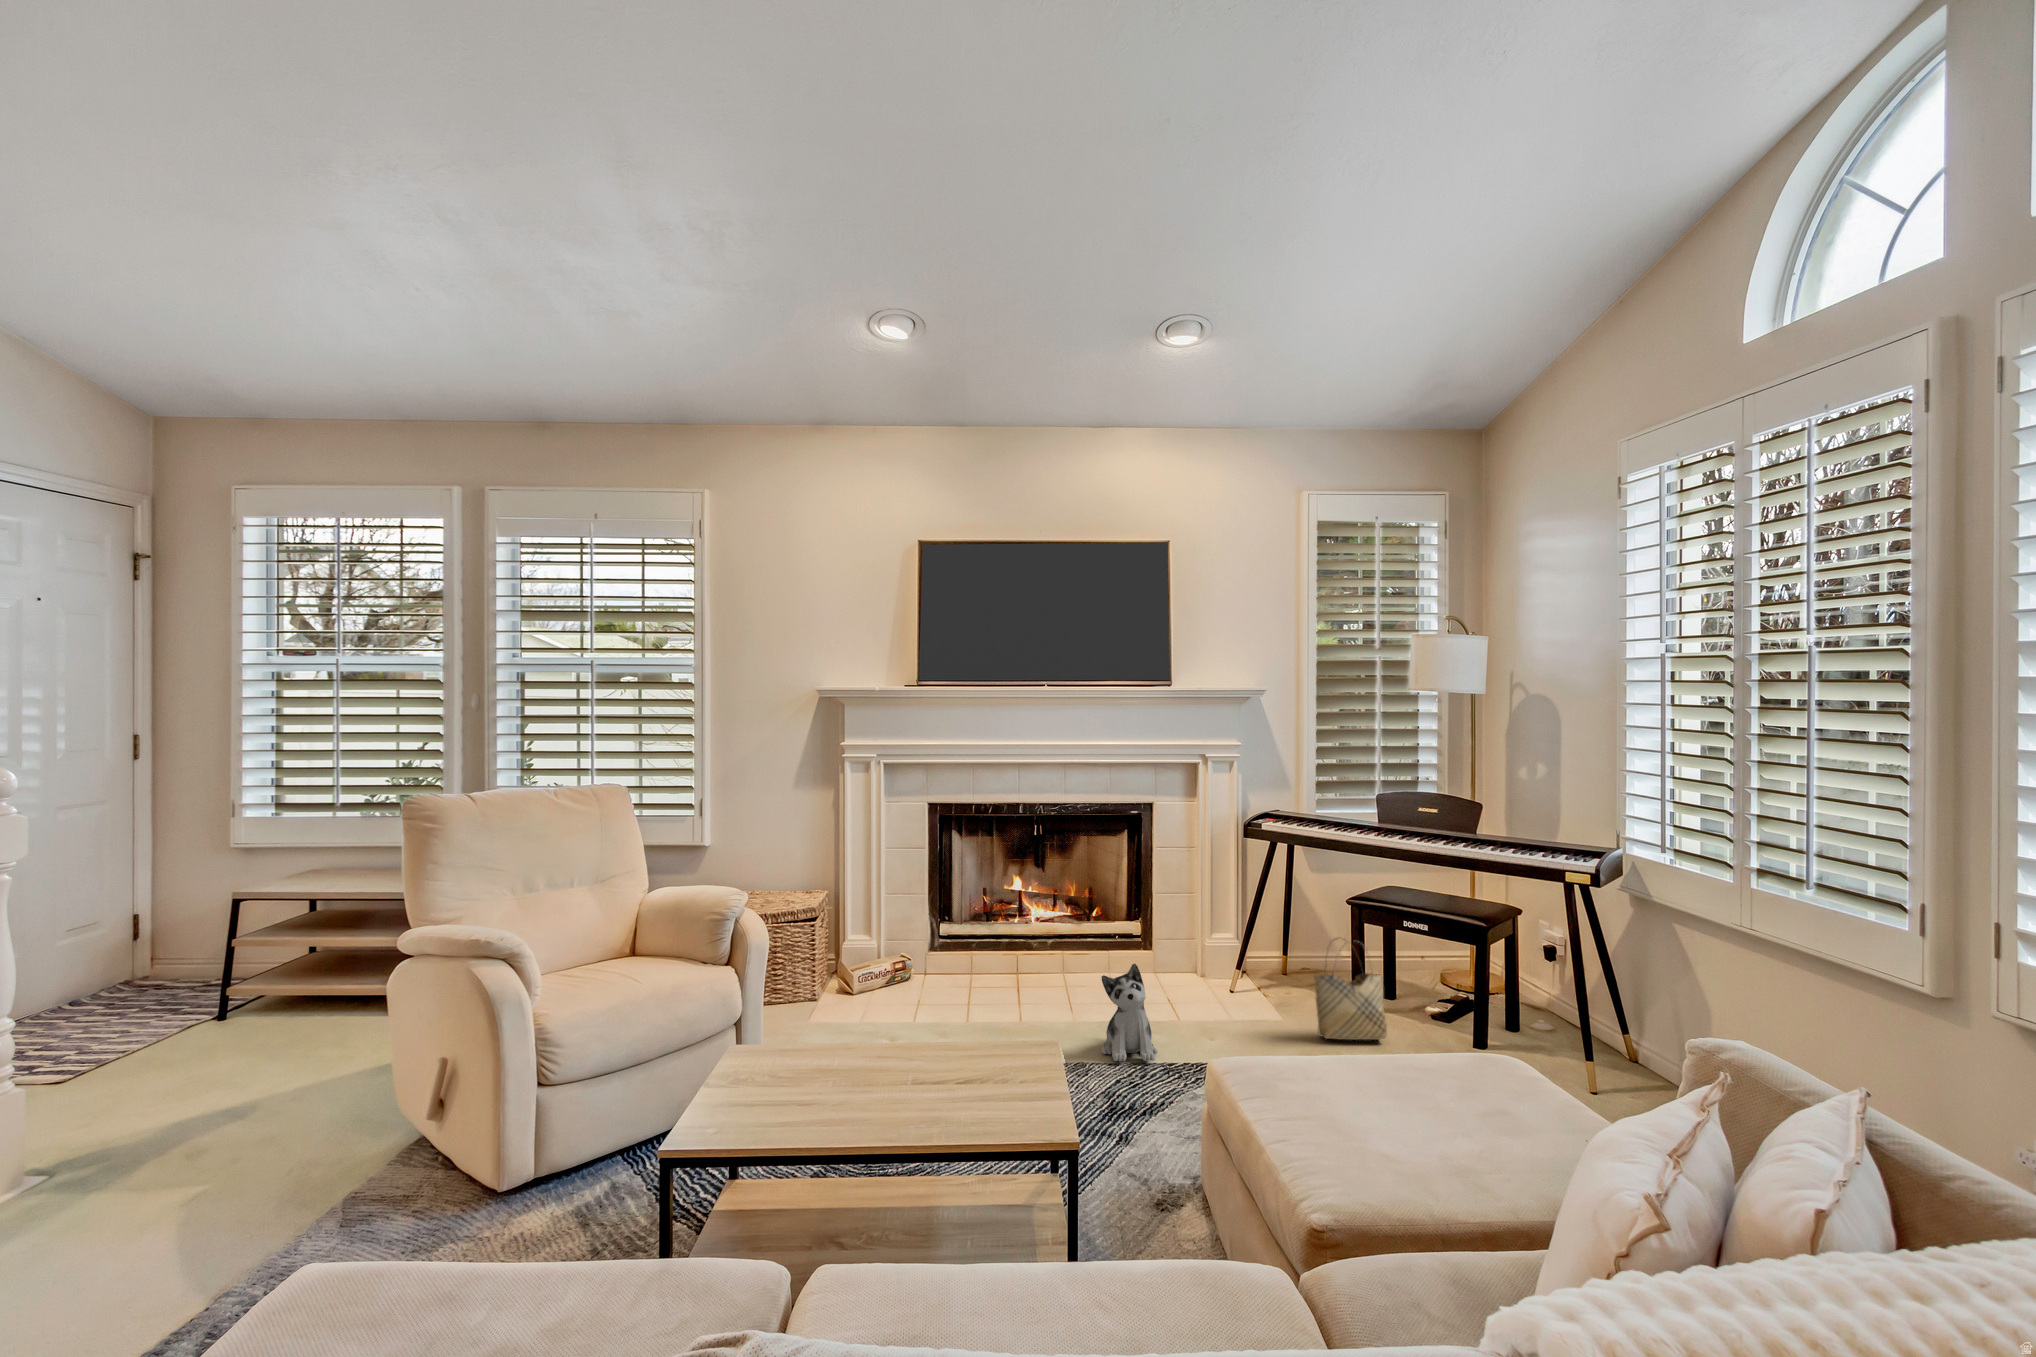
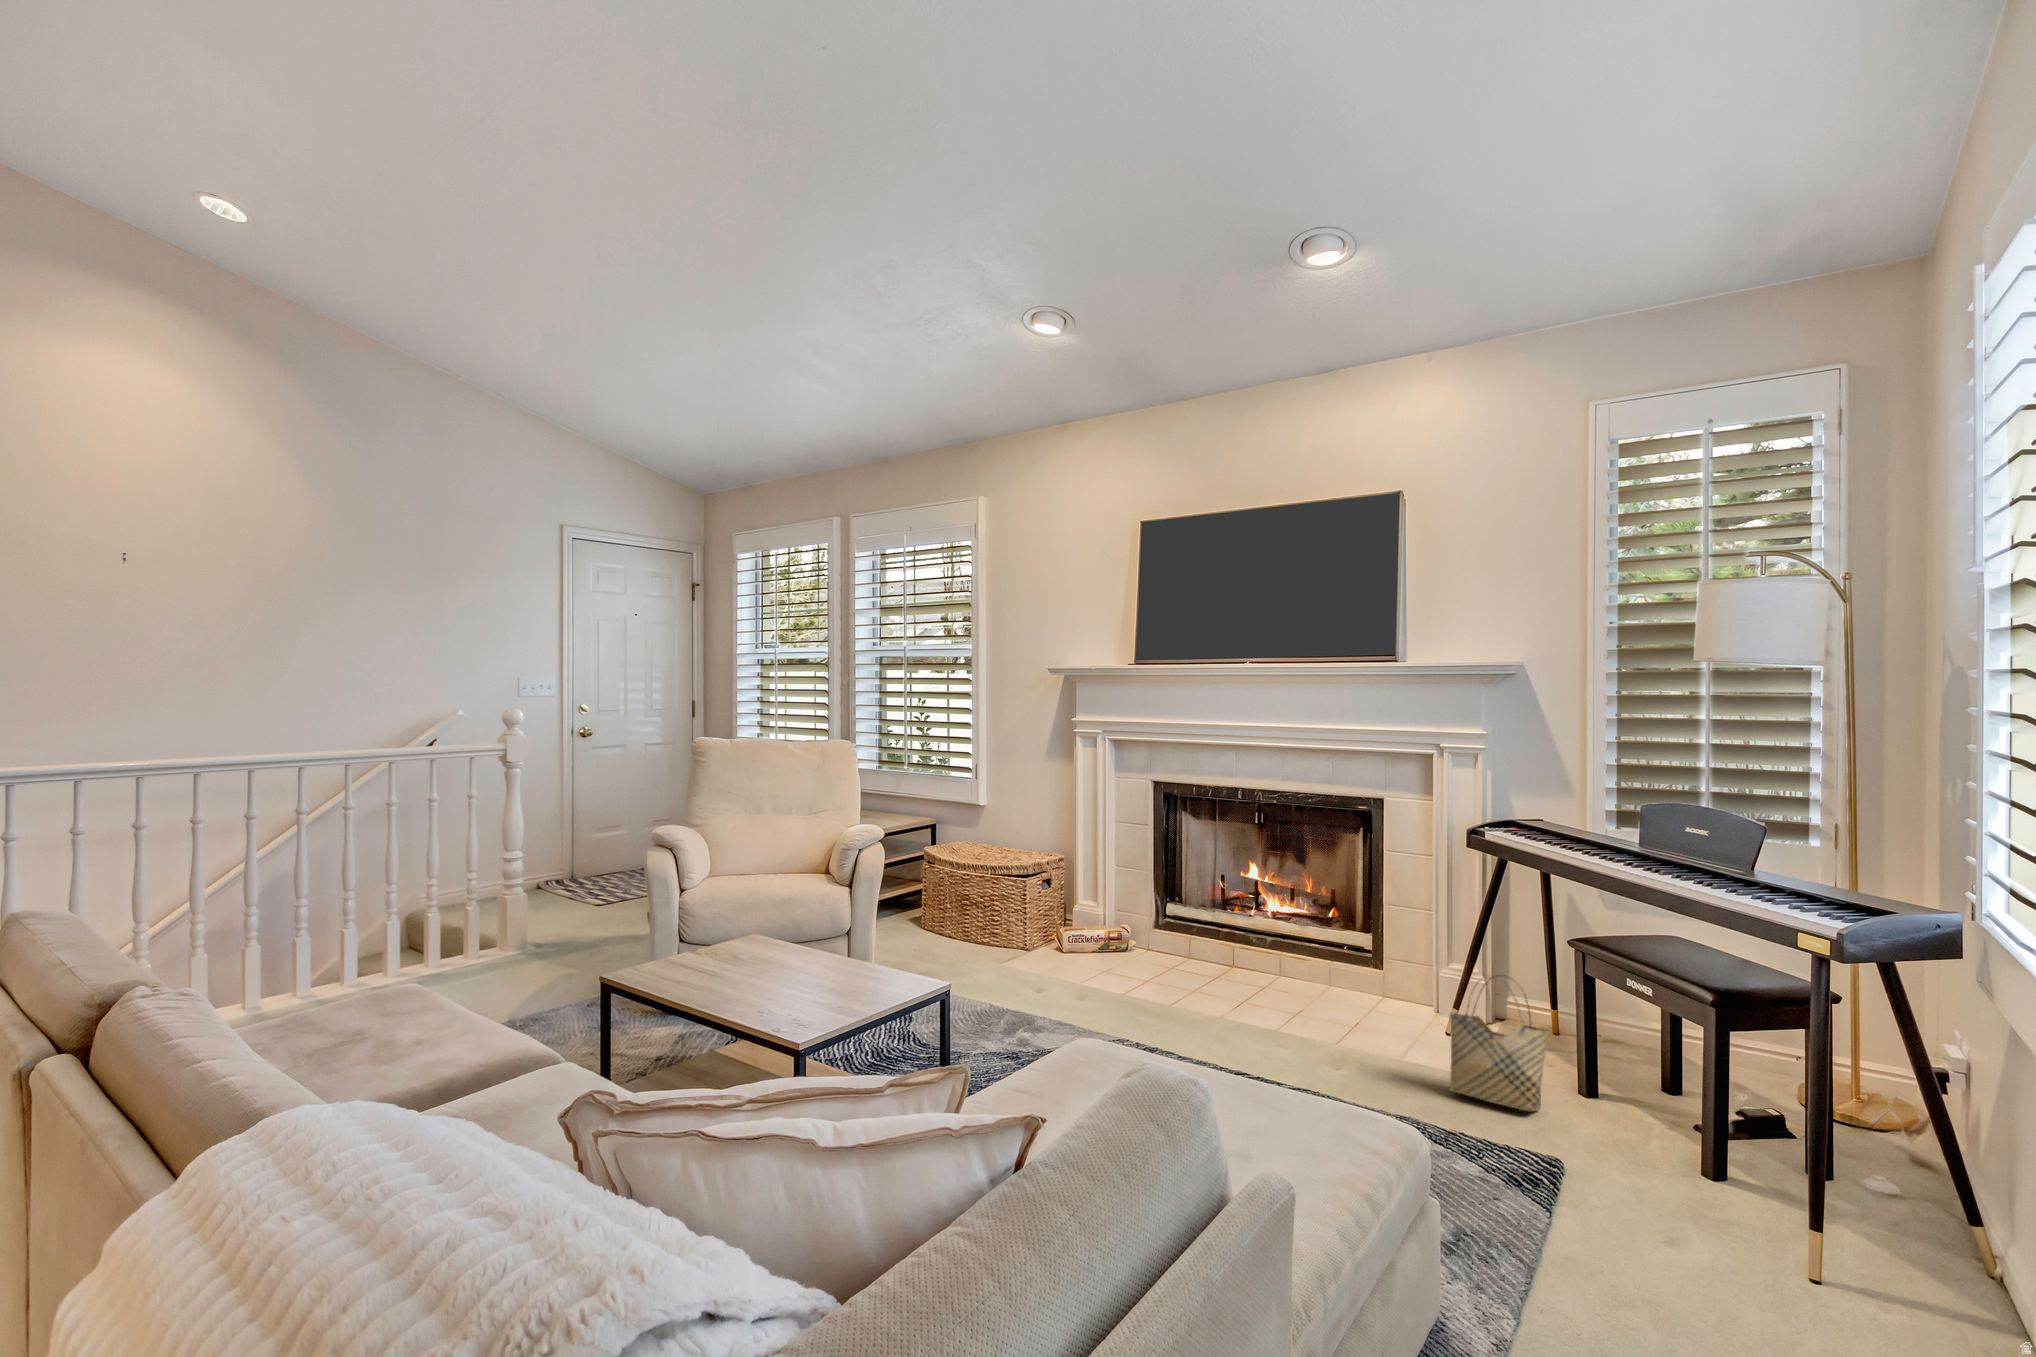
plush toy: present [1102,964,1158,1061] -> none [1170,952,1234,1056]

